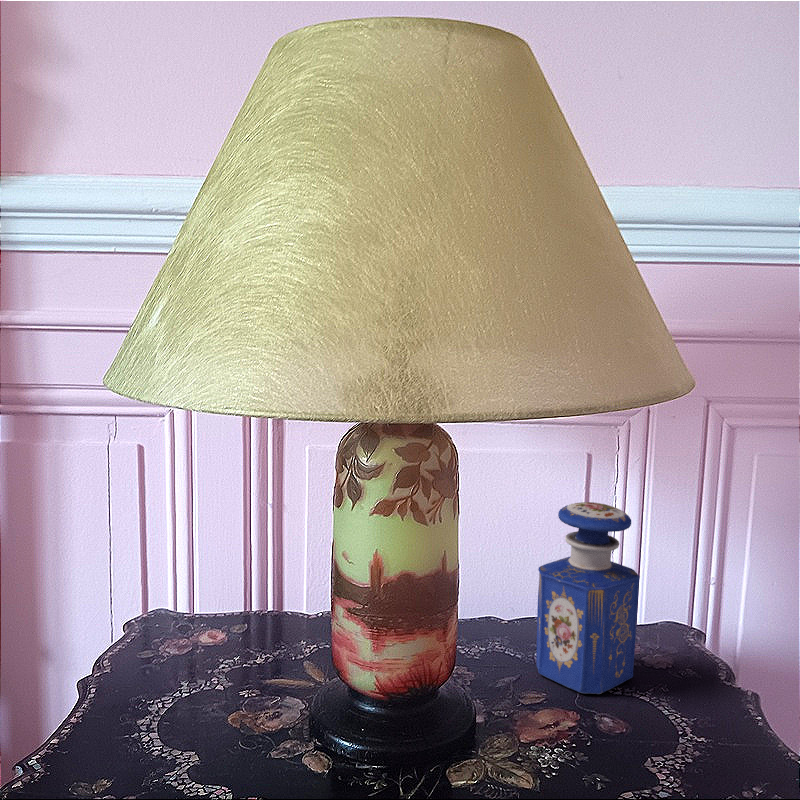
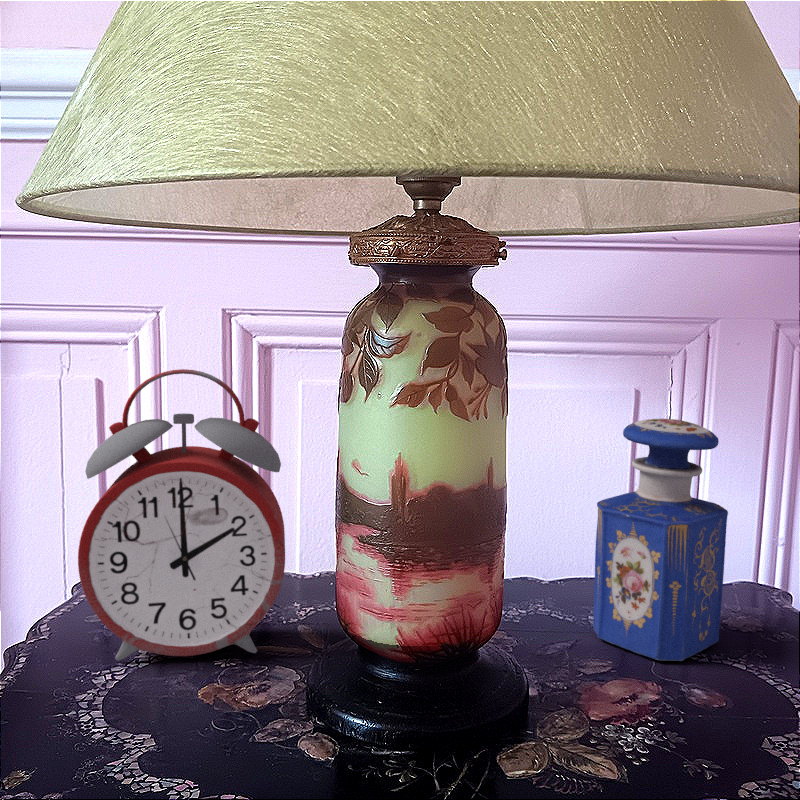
alarm clock: none [136,468,294,692] -> present [78,369,285,660]

